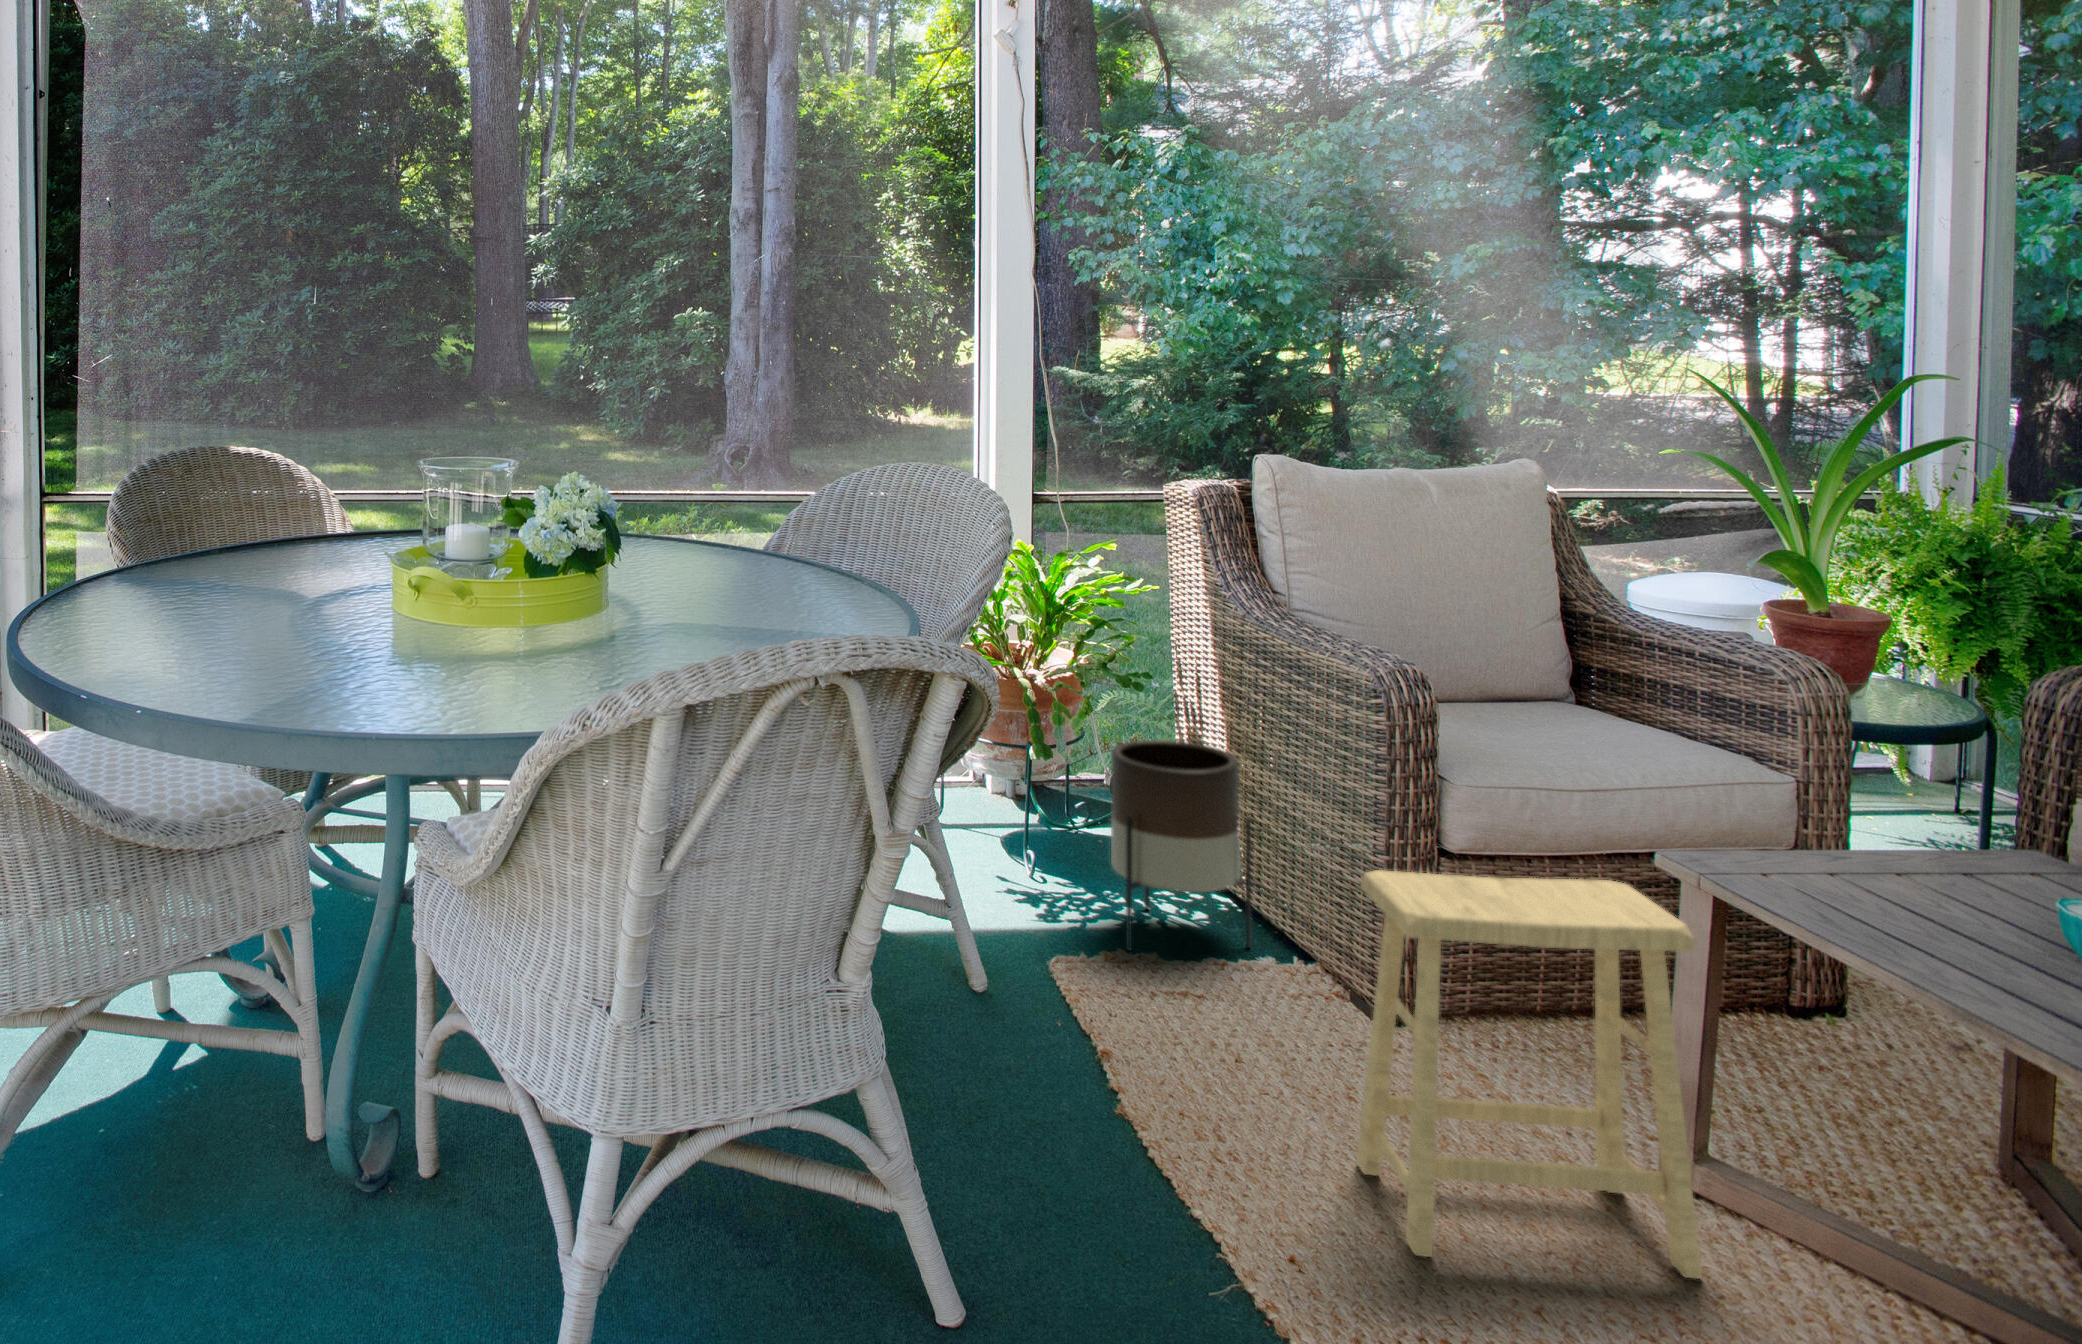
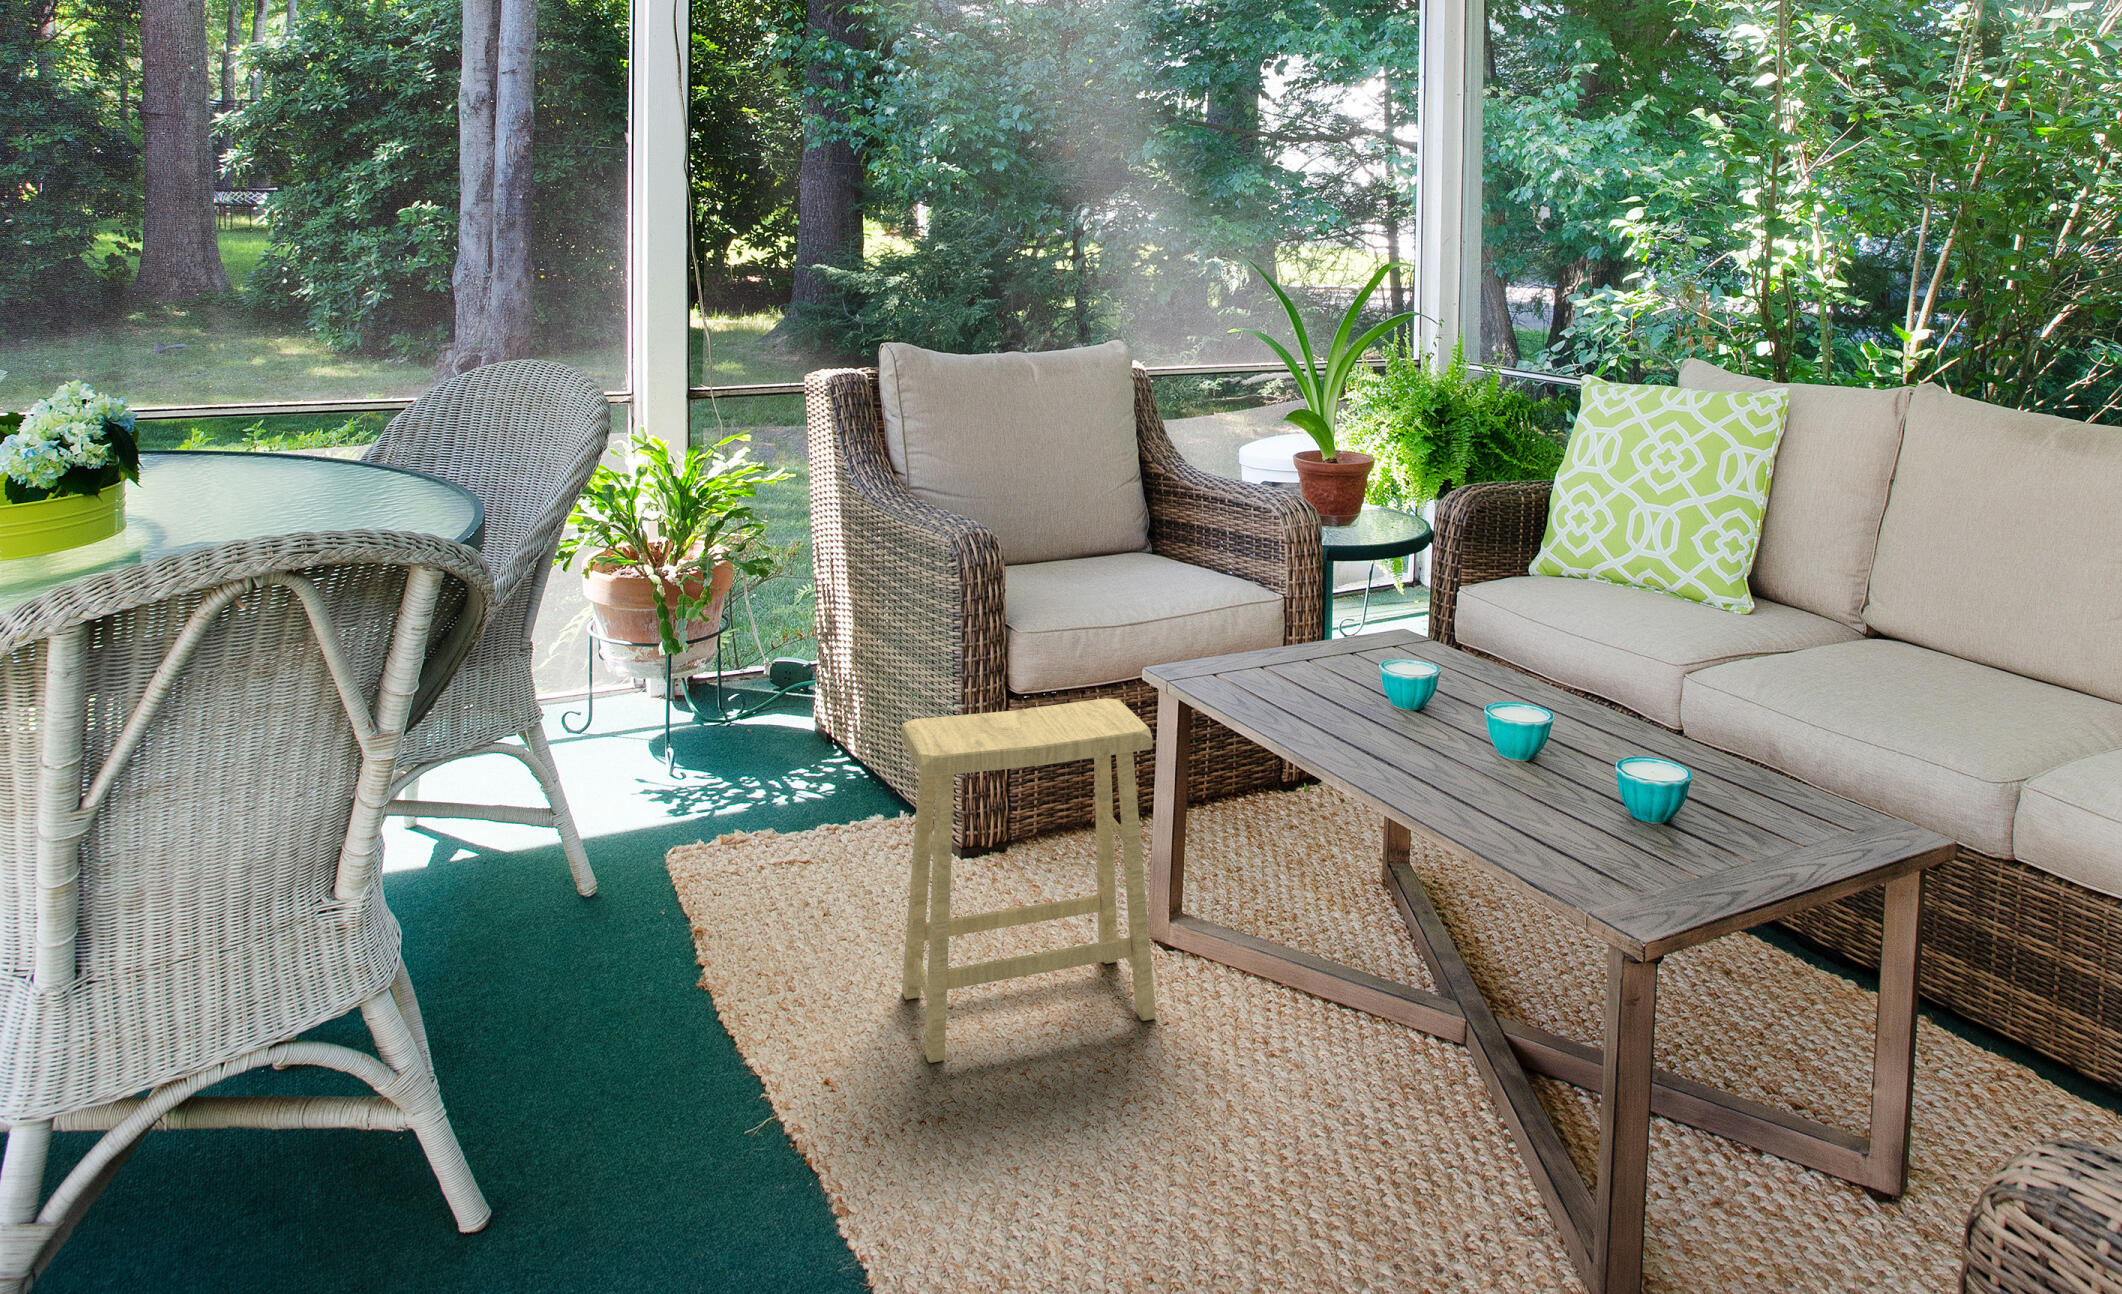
planter: present [1111,740,1251,950] -> none [732,621,866,833]

